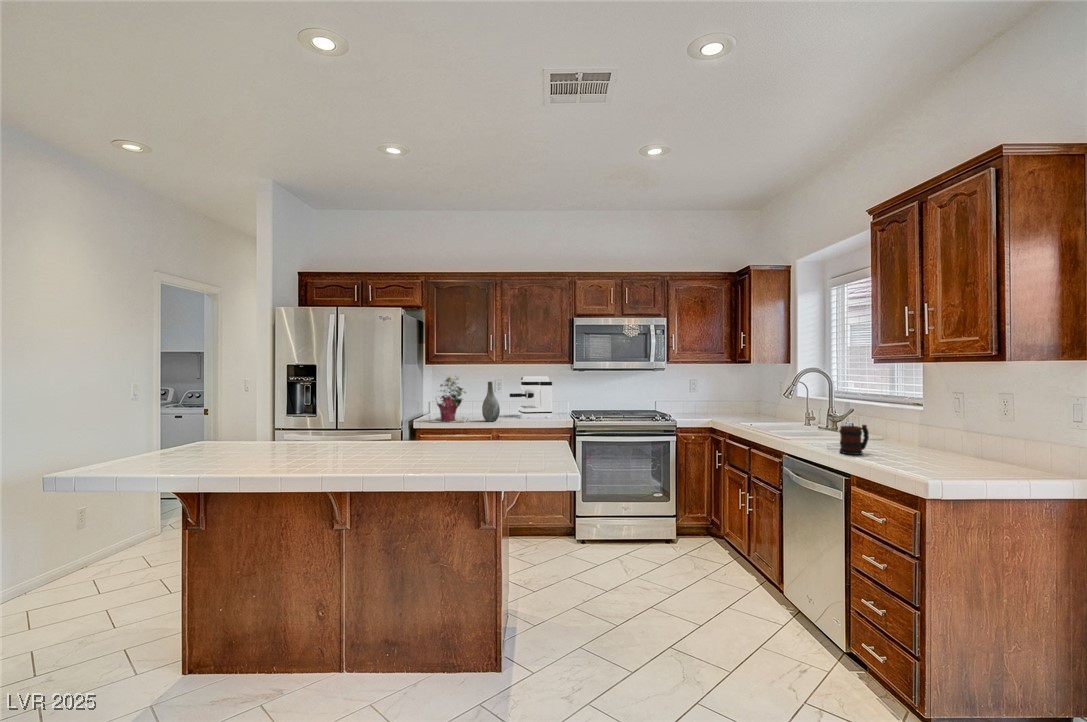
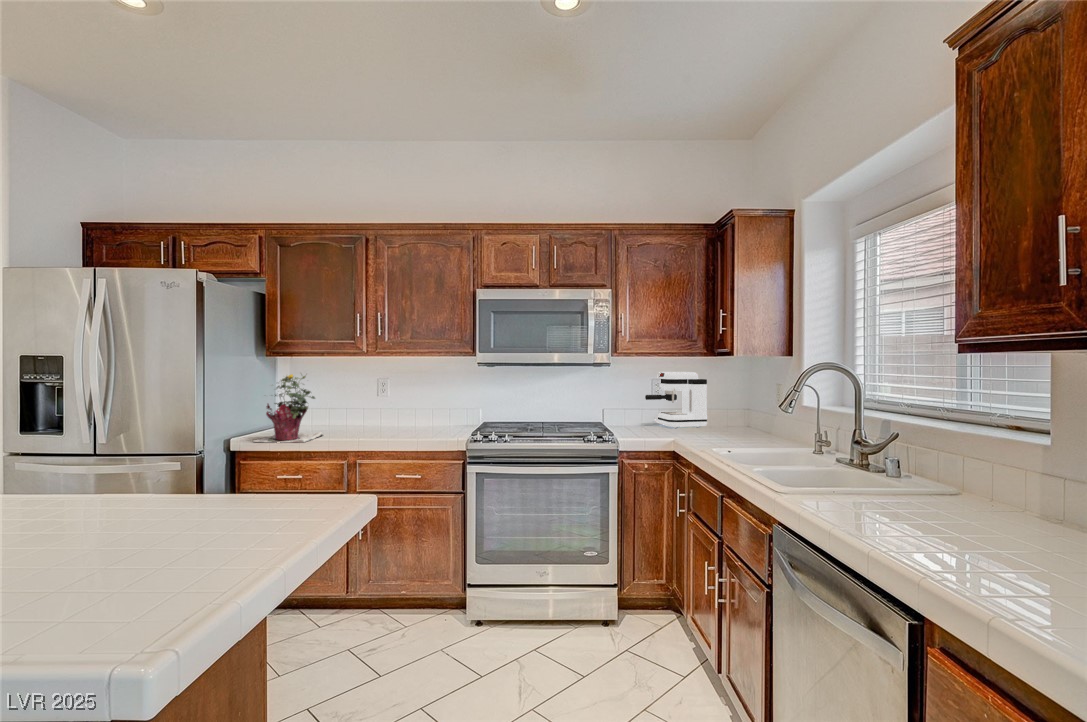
coffee maker: present [510,376,552,418] -> present [645,372,707,428]
vase: present [482,381,500,421] -> none [333,382,361,441]
mug: present [840,425,869,455] -> none [897,485,965,558]

